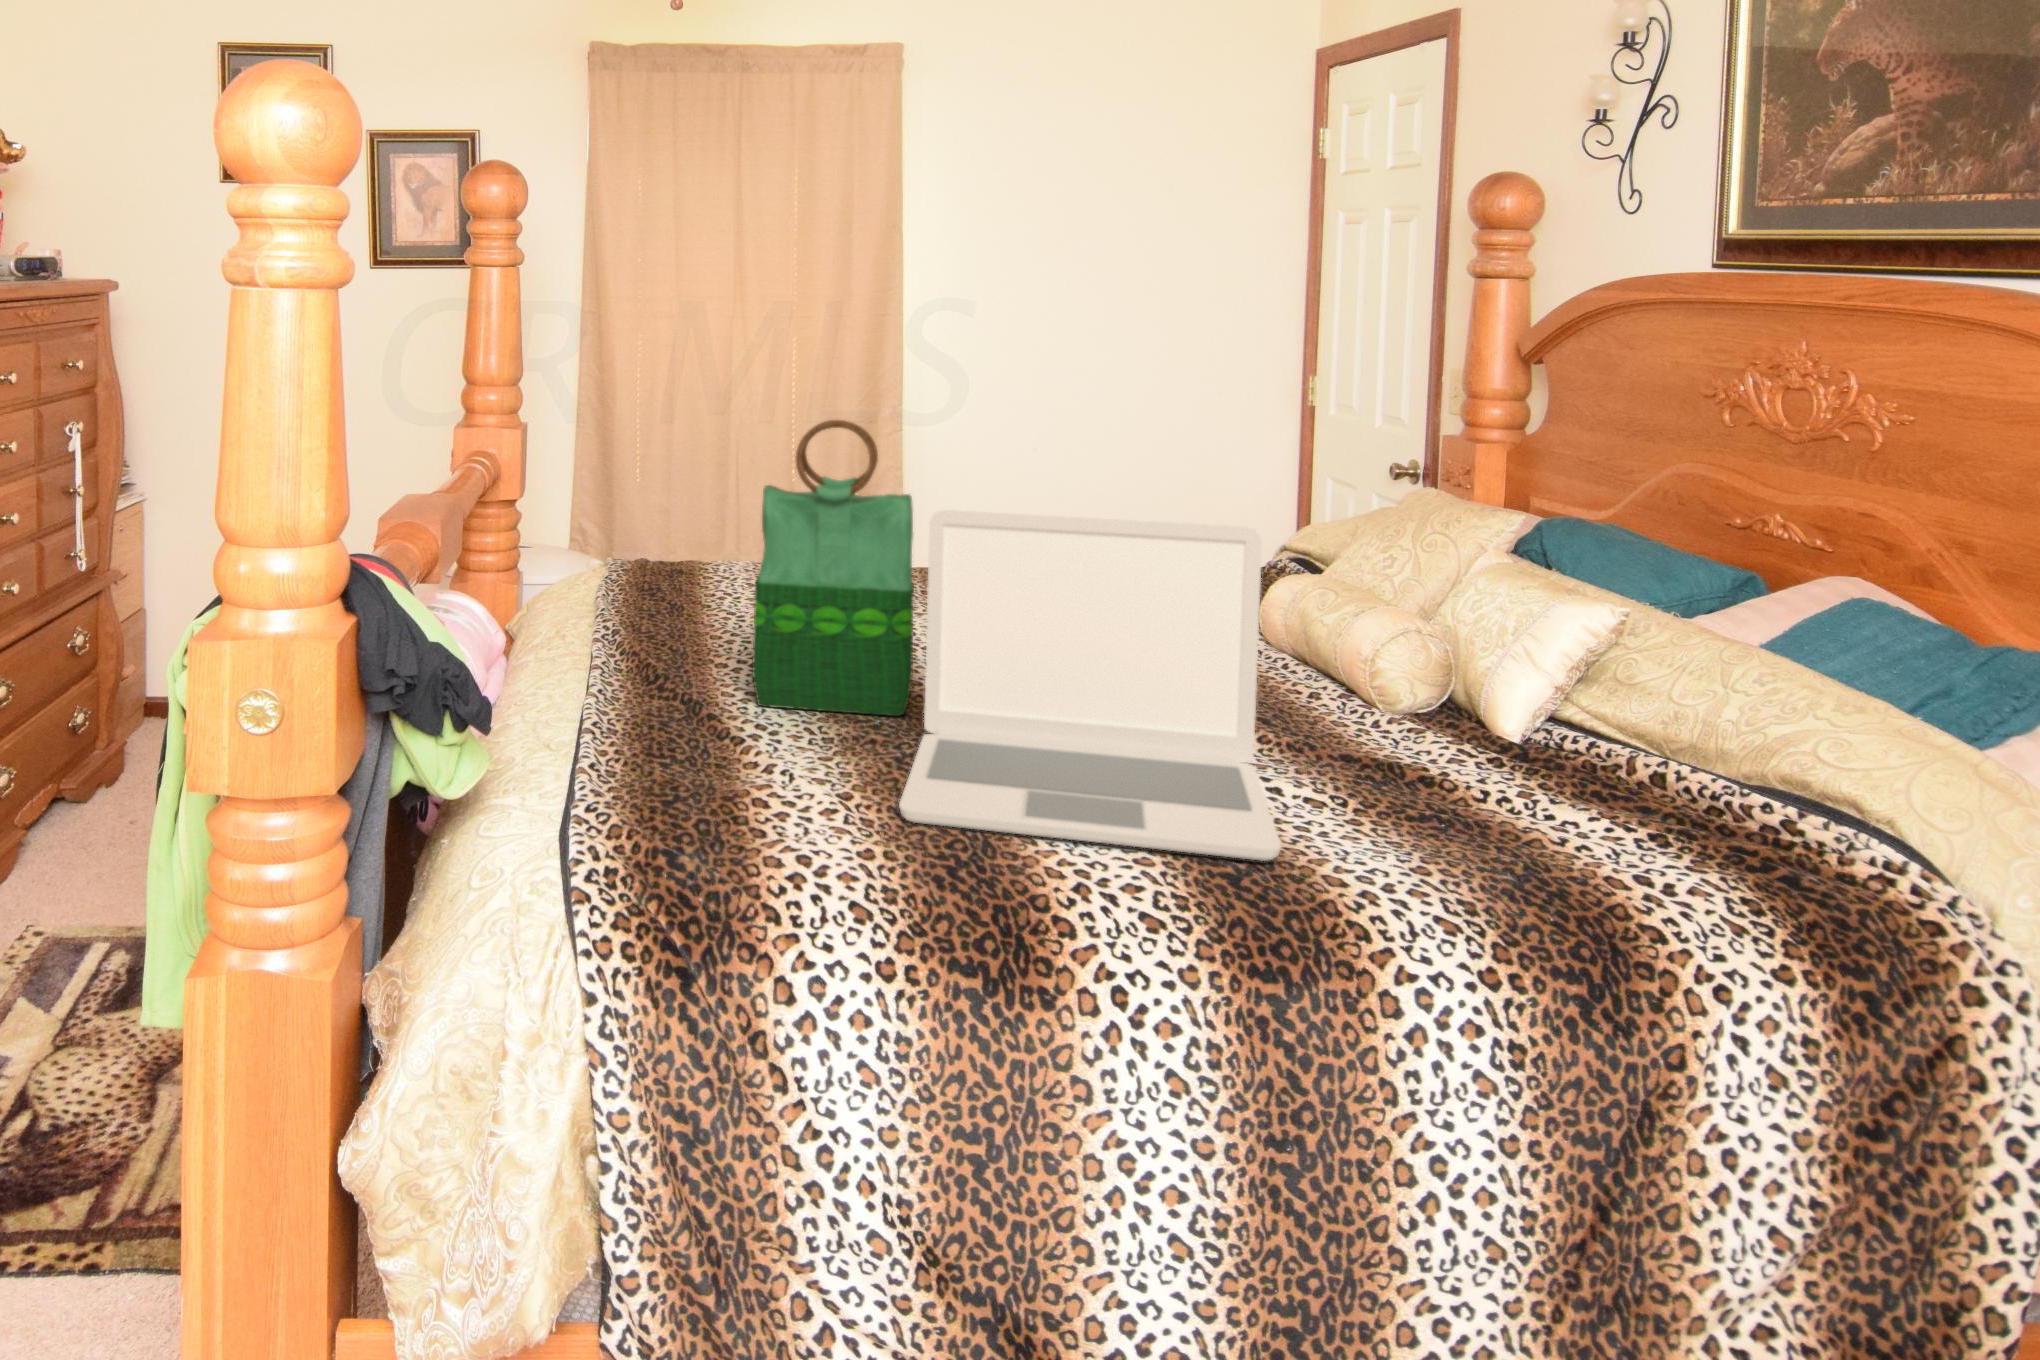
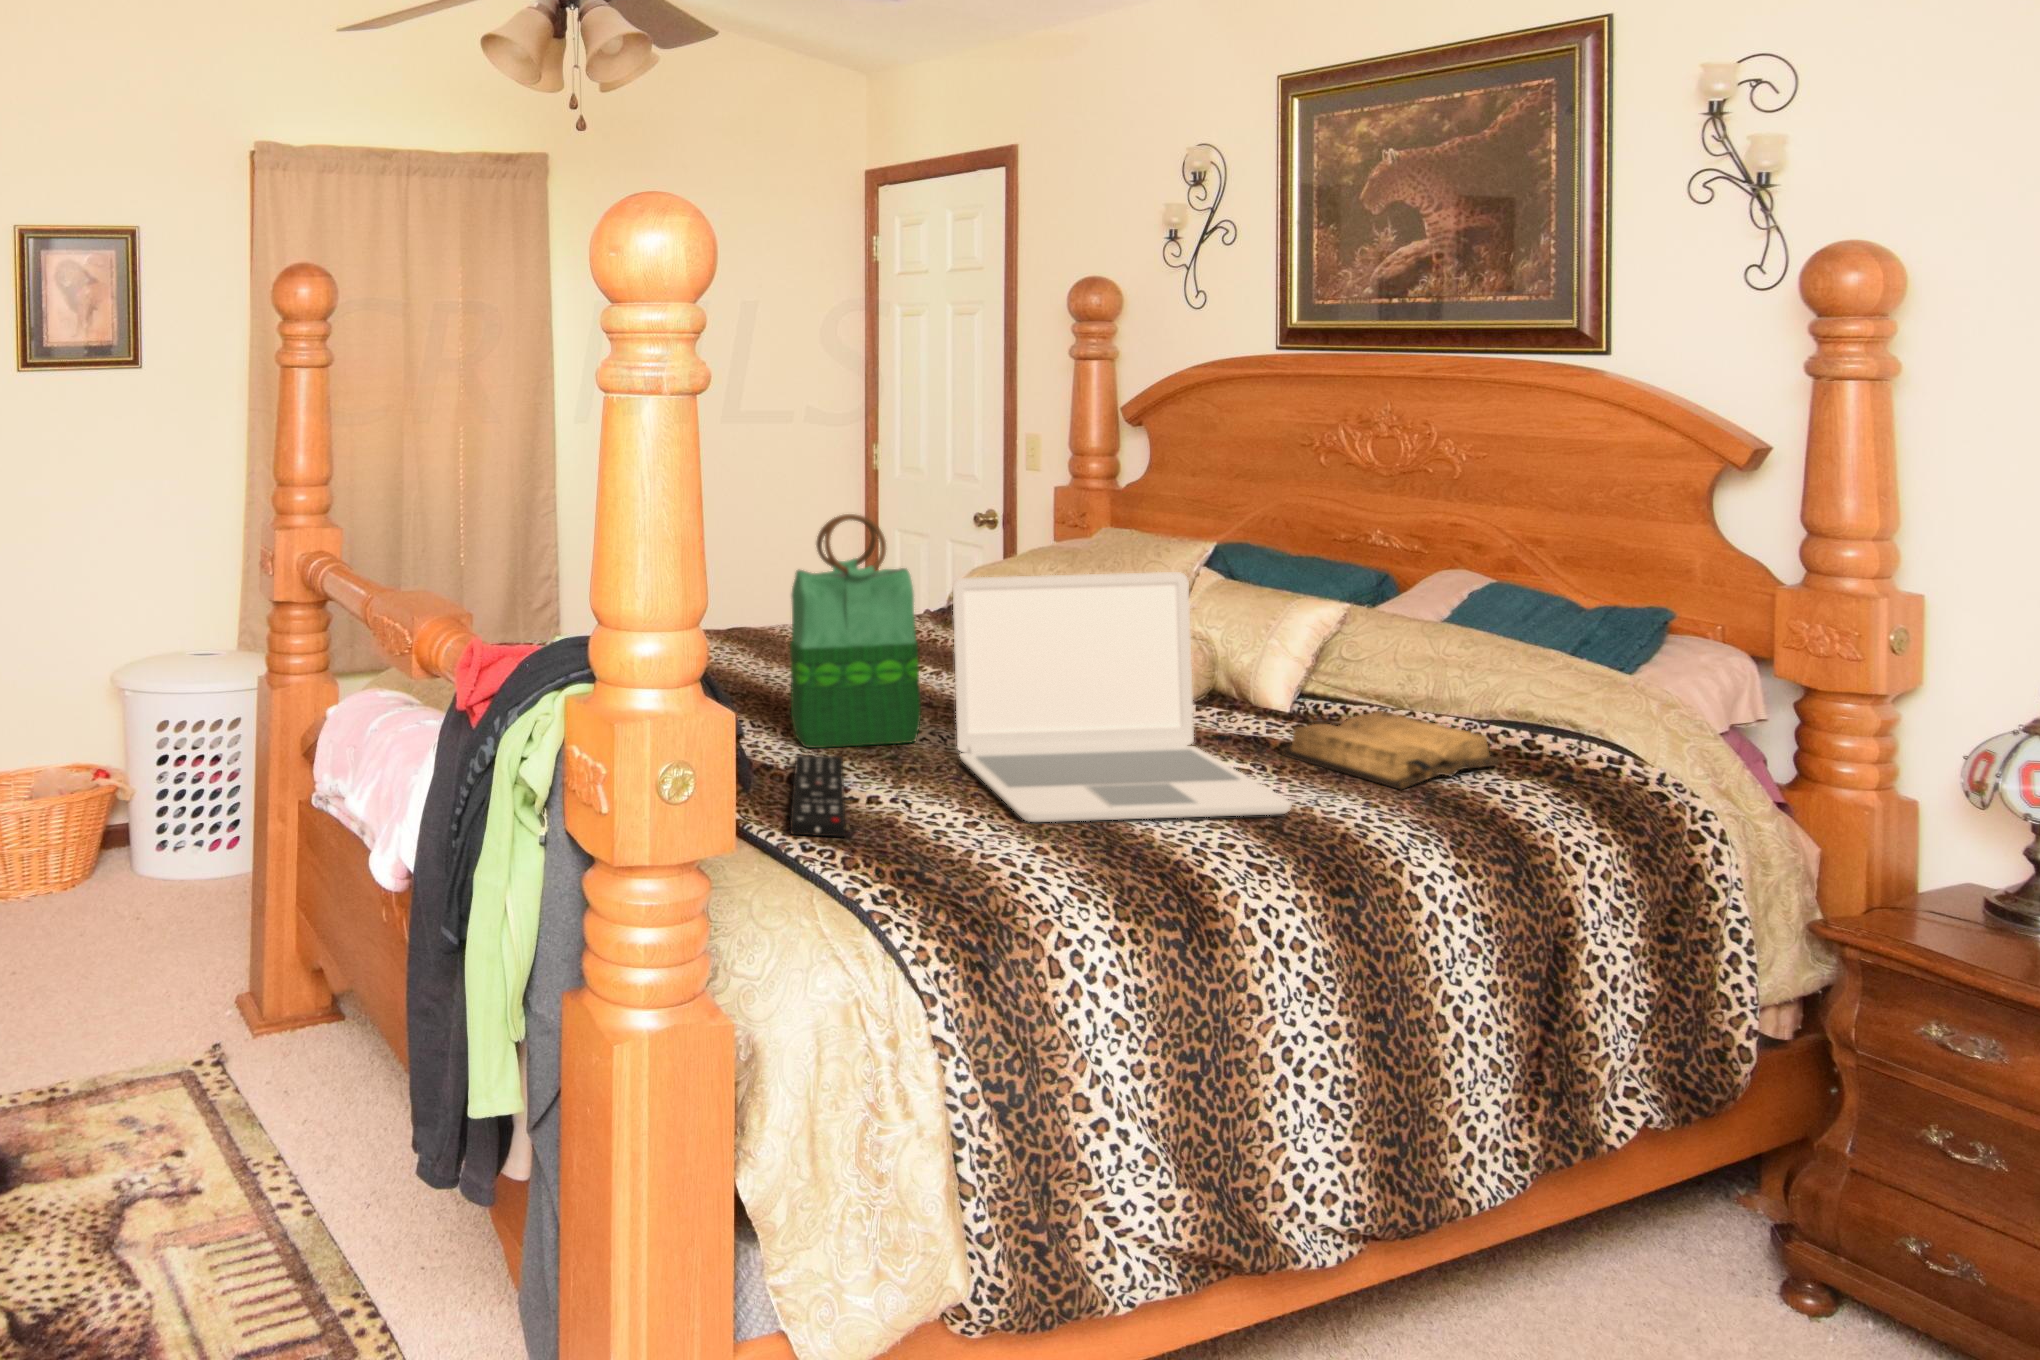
remote control: none [600,710,772,805] -> present [790,755,846,837]
diary: none [1388,752,1711,858] -> present [1282,711,1499,789]

